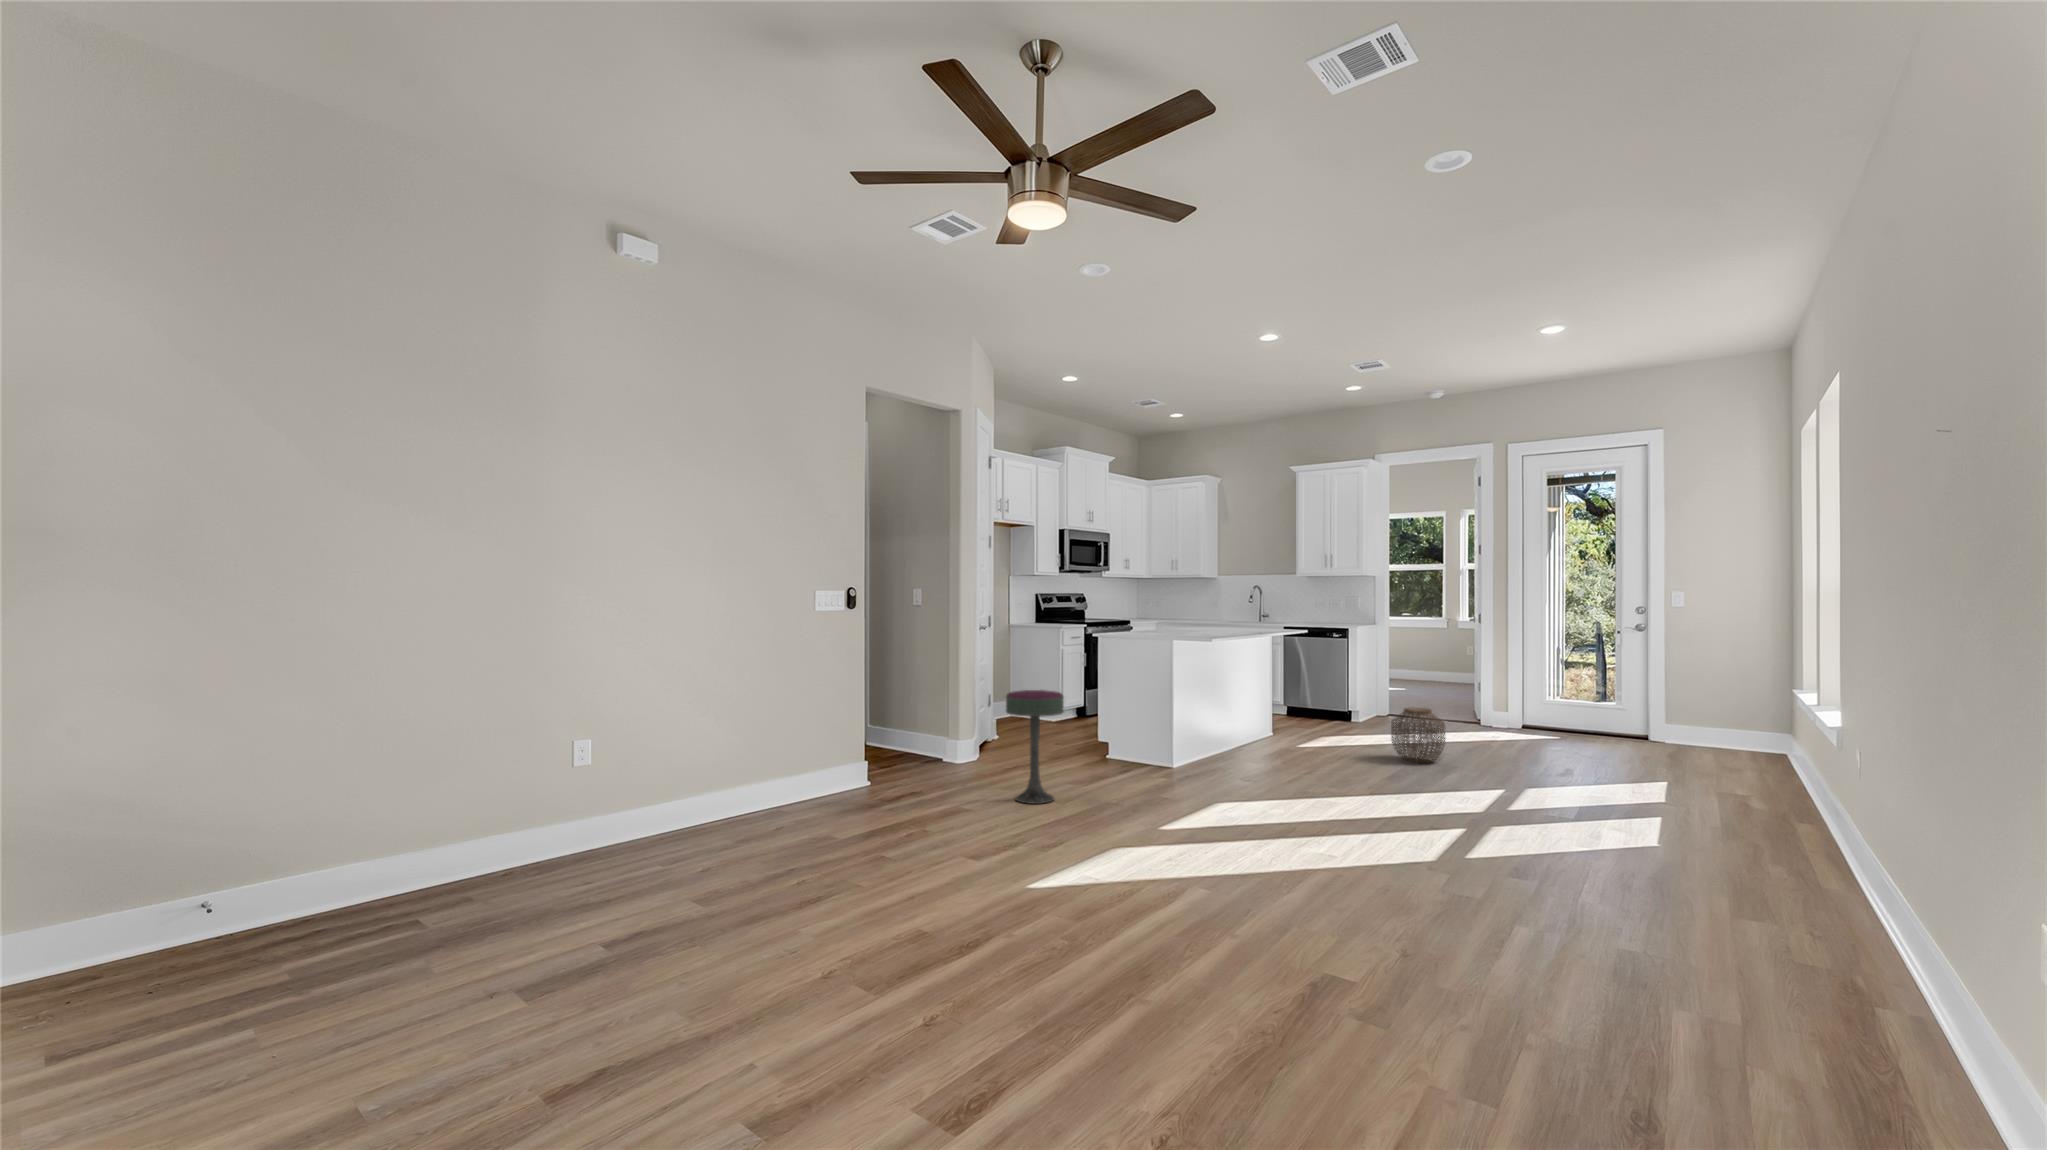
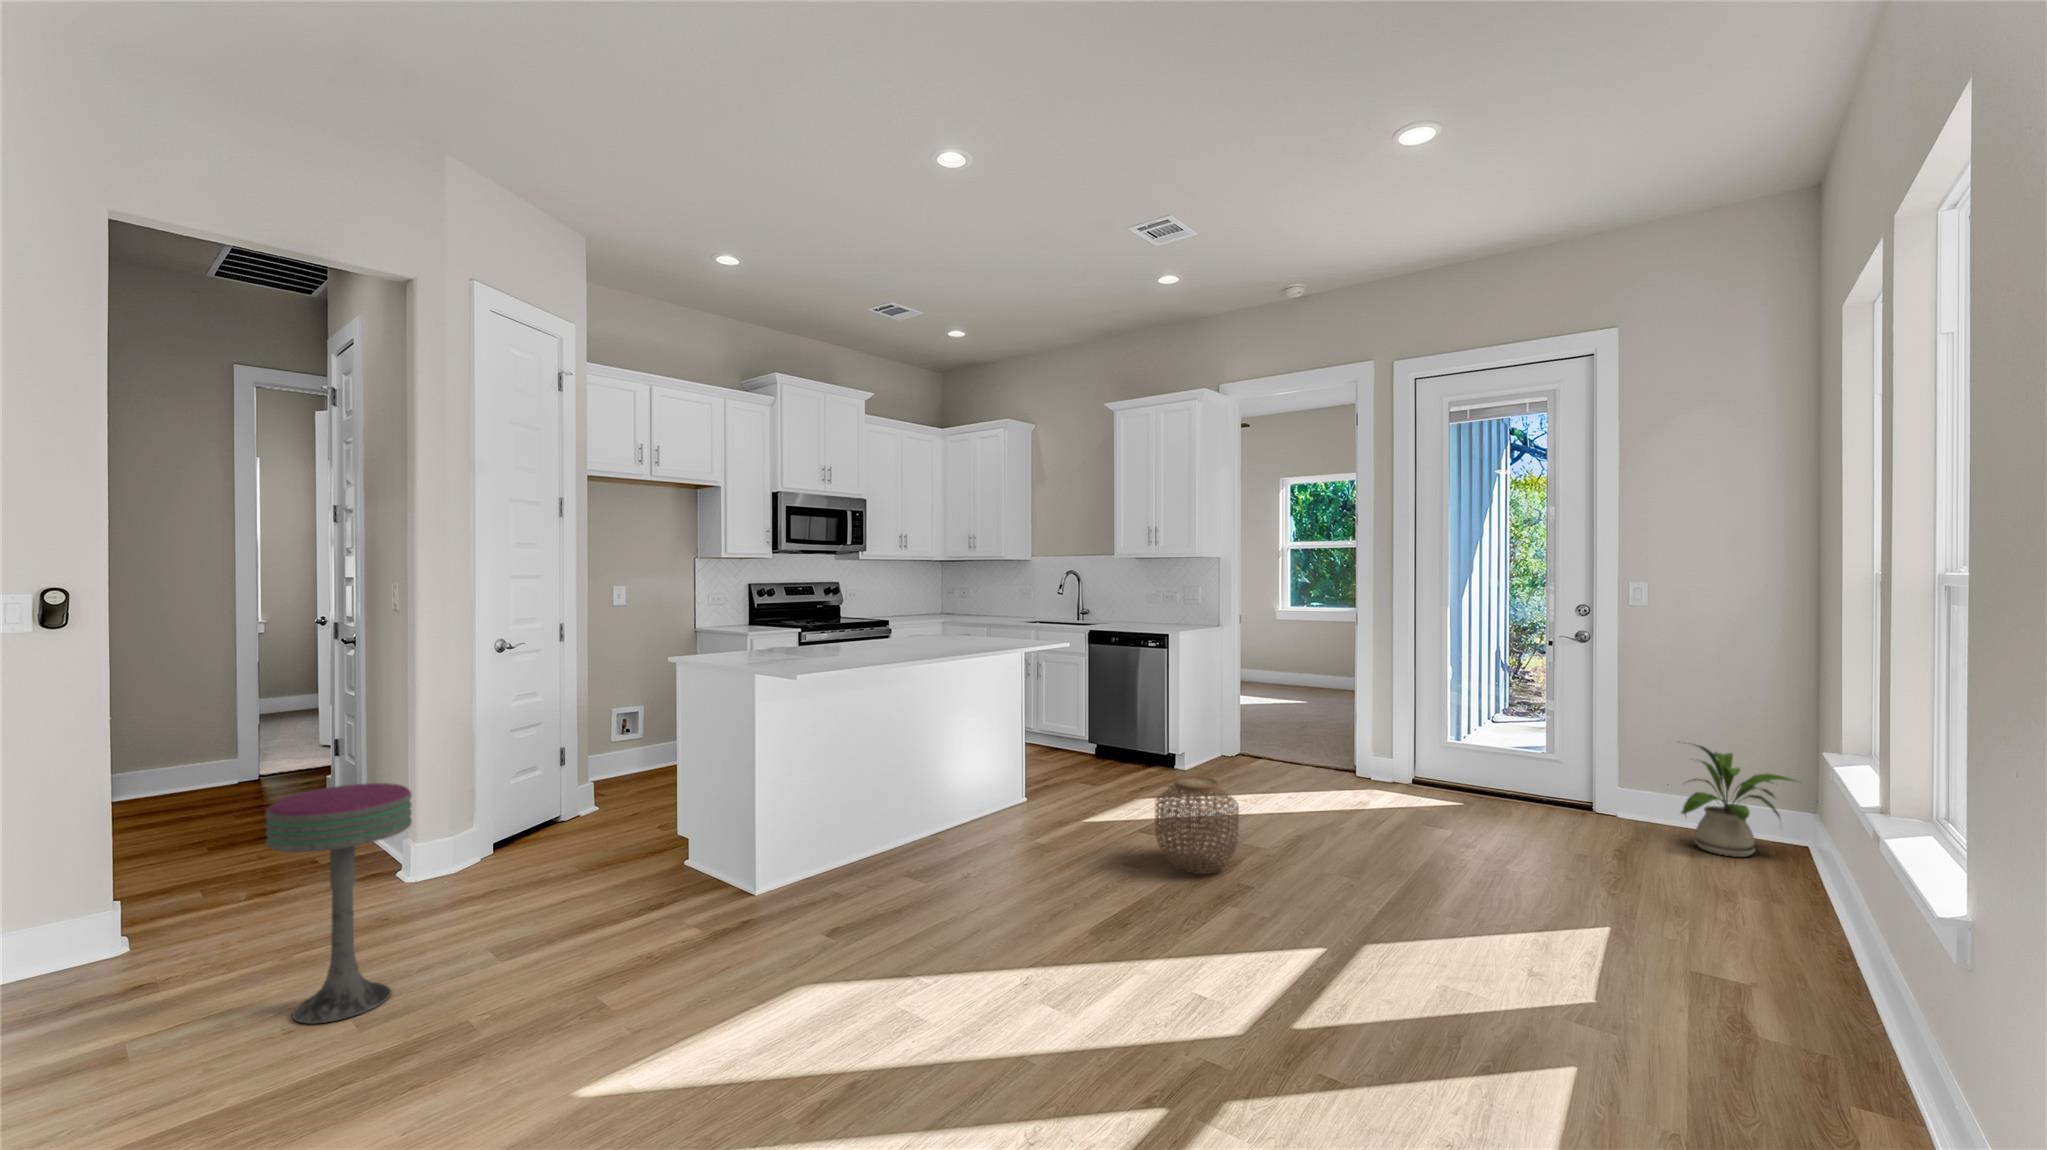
house plant: none [1704,689,1782,758] -> present [1681,744,1801,857]

